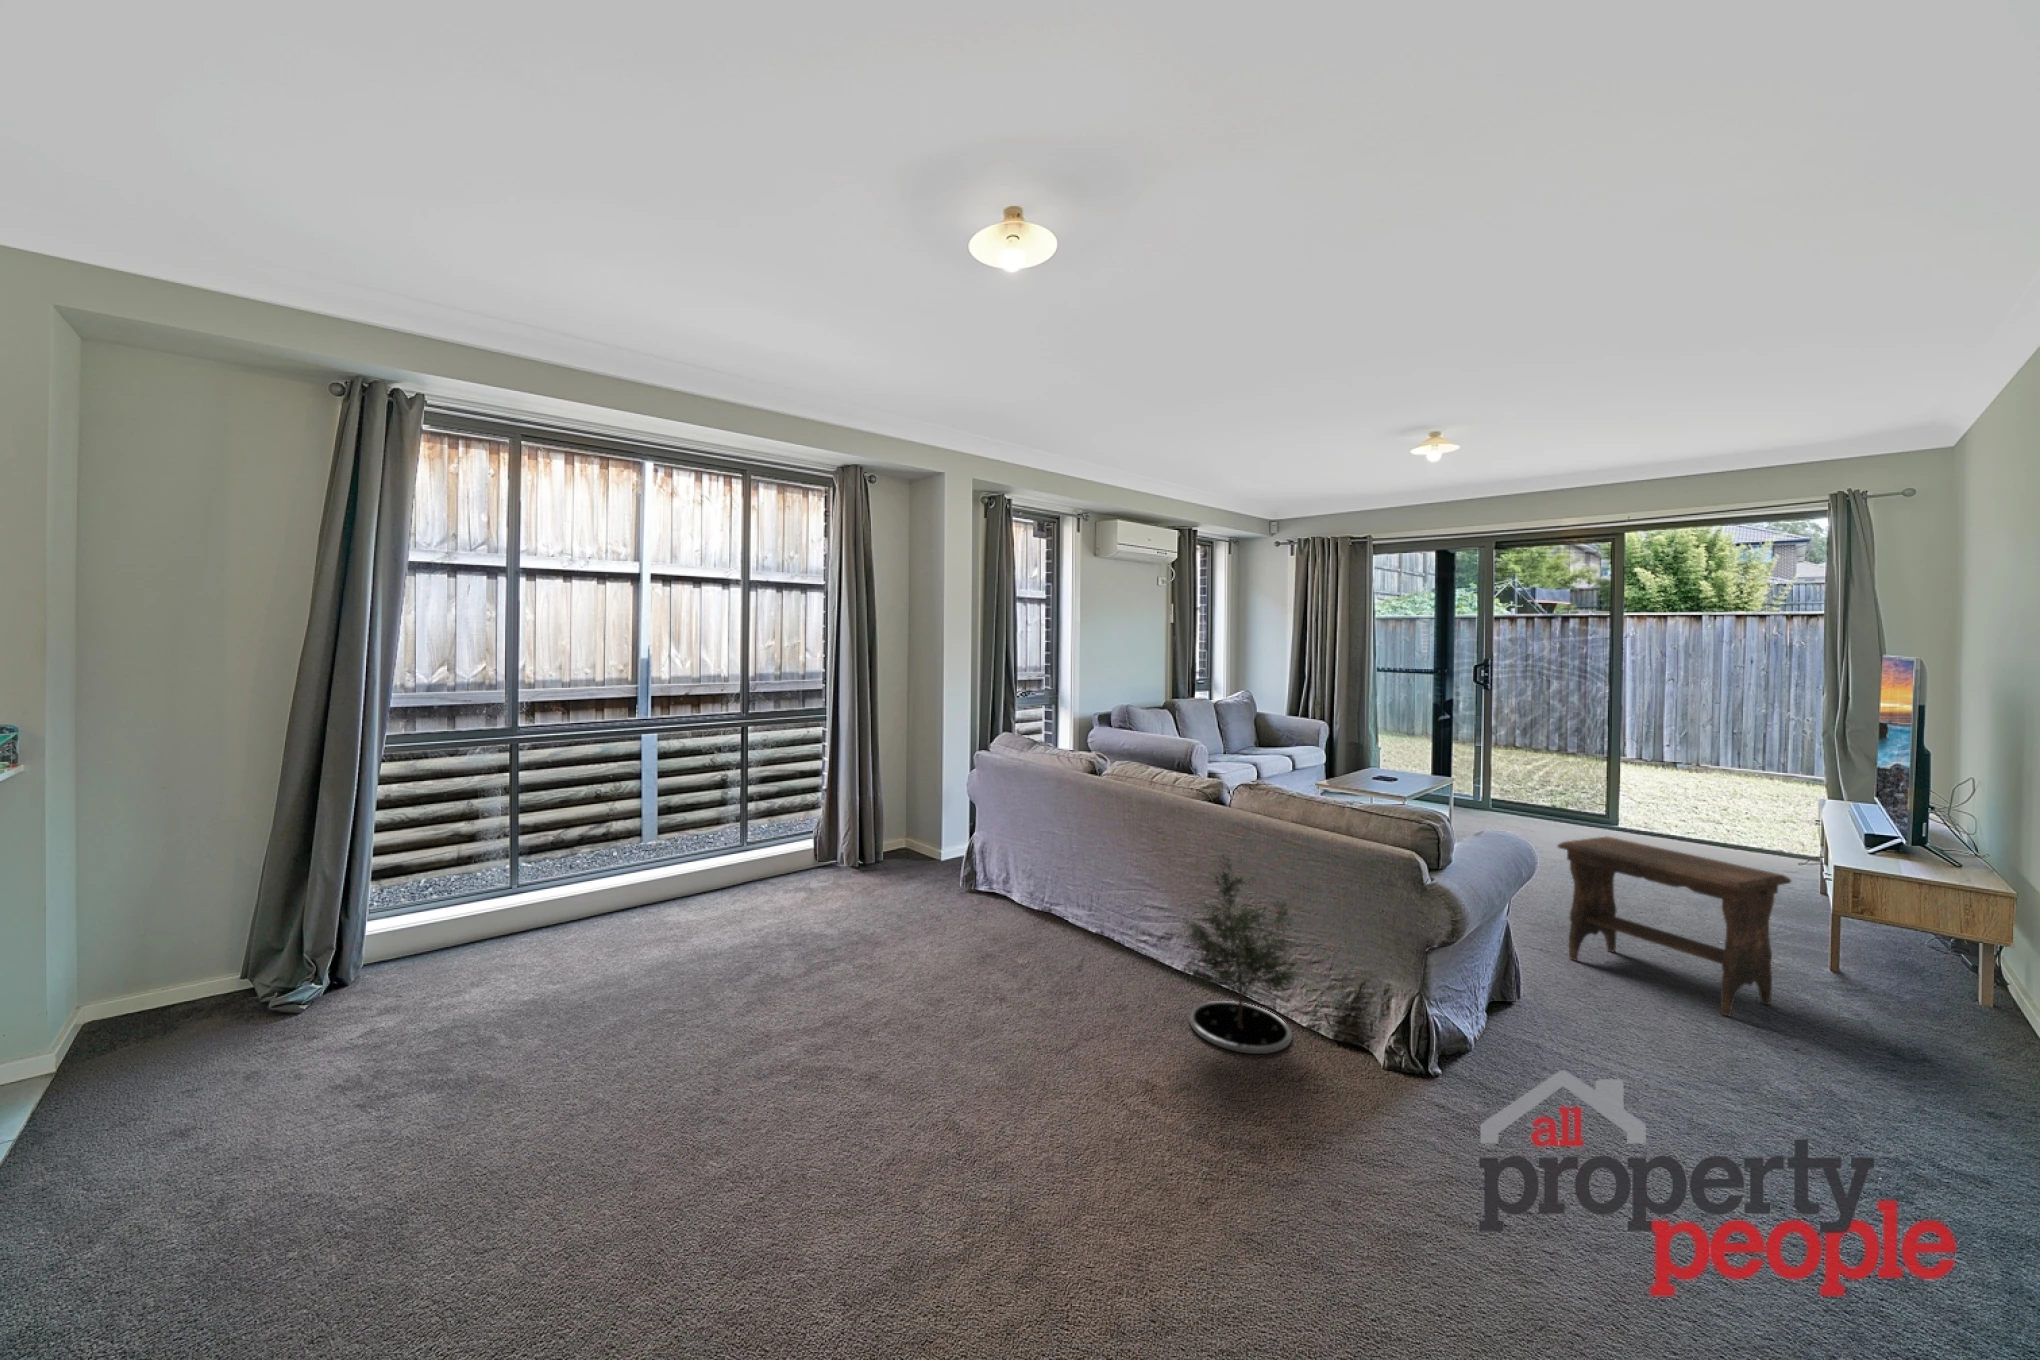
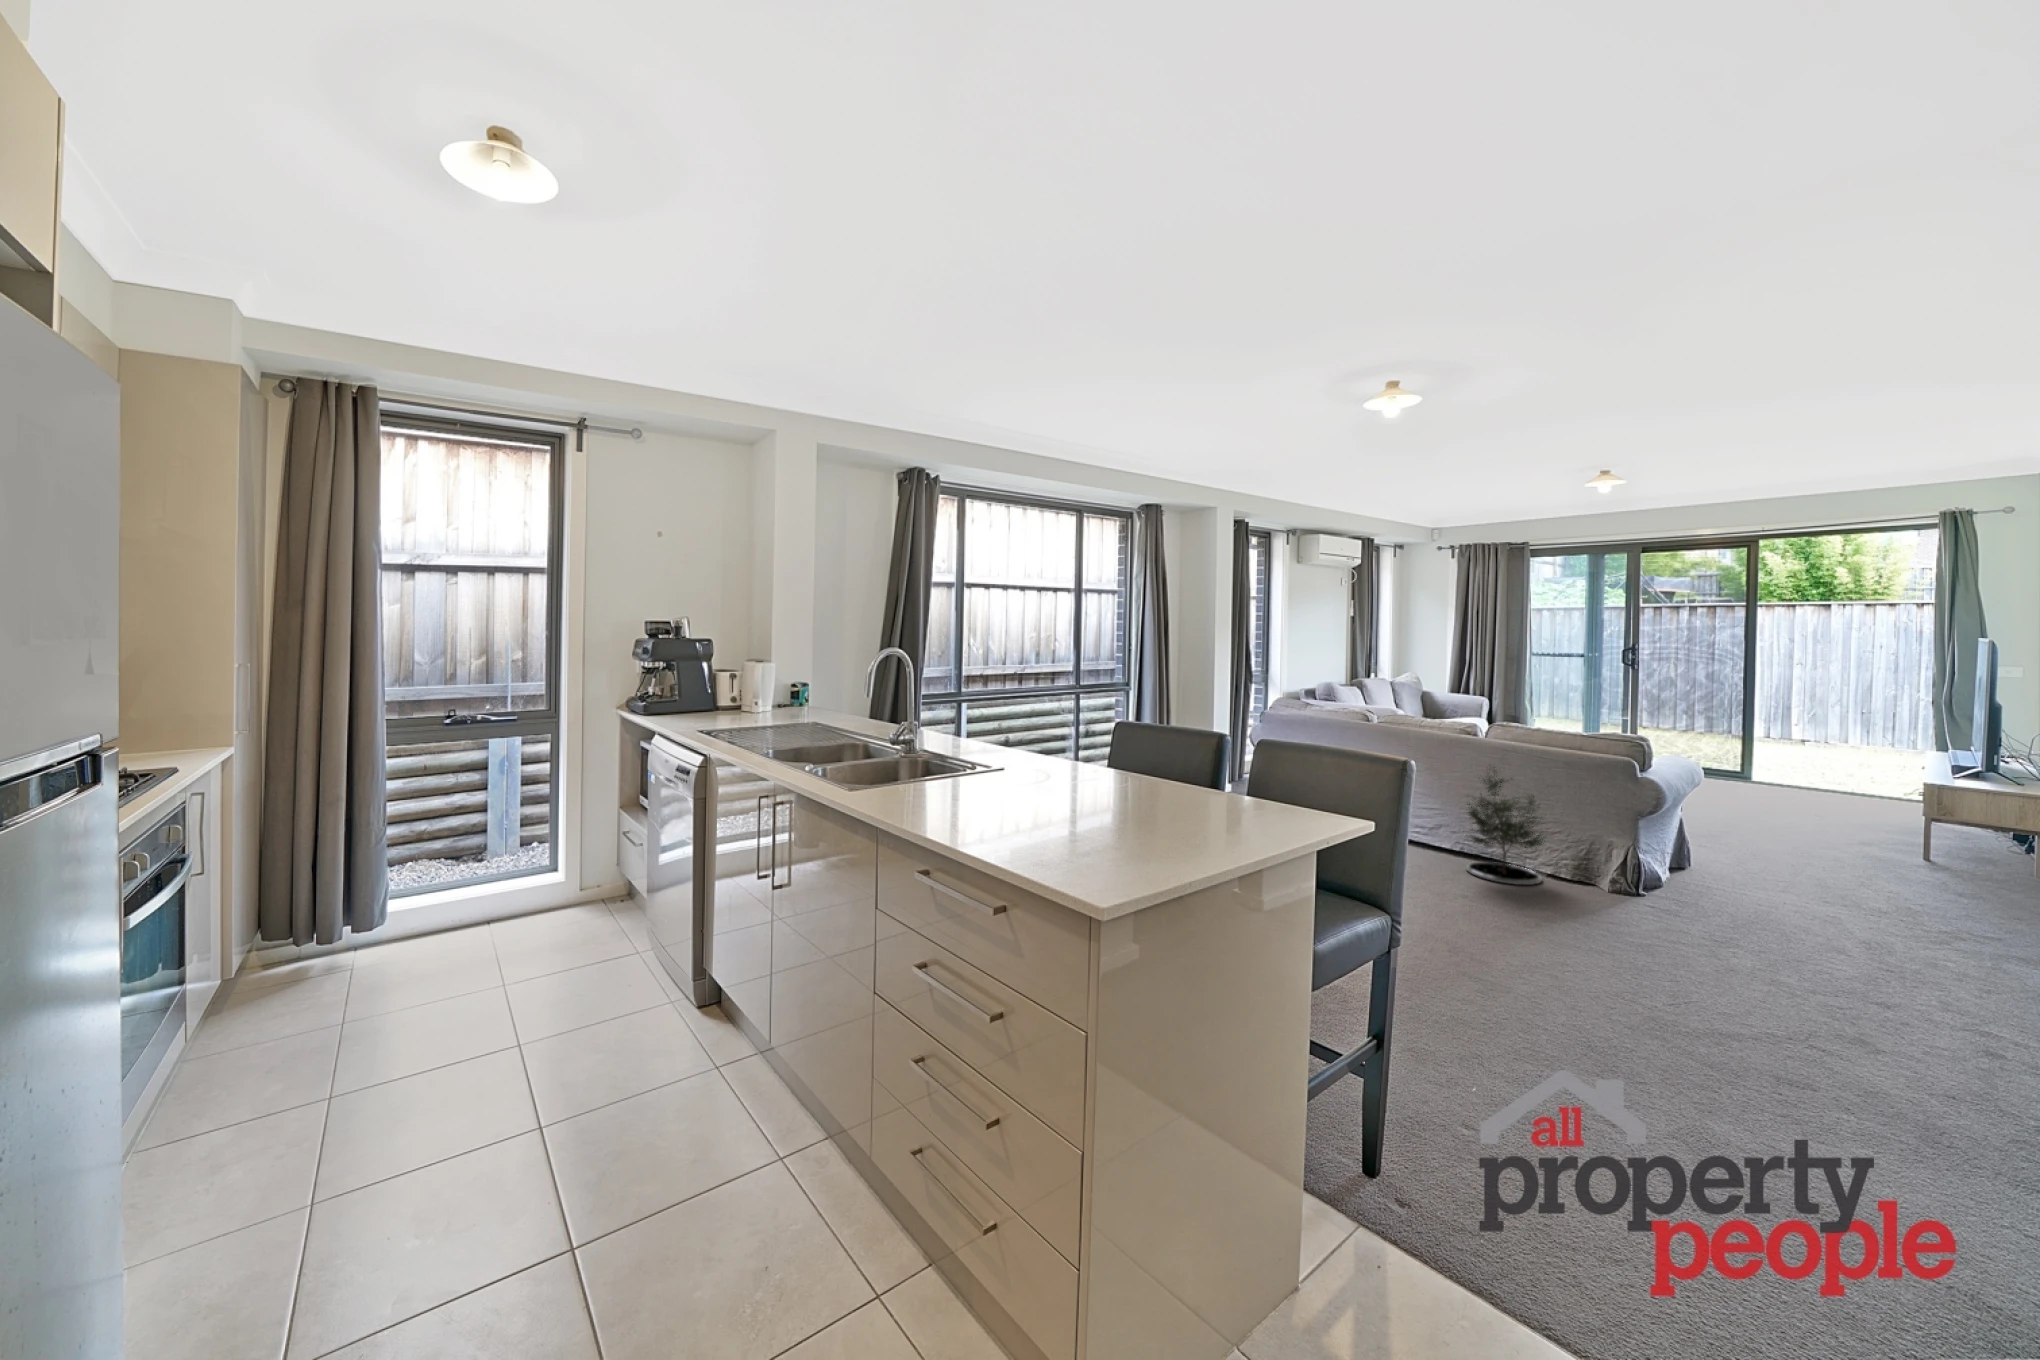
footstool: present [1558,836,1791,1016] -> none [1719,764,1900,877]

